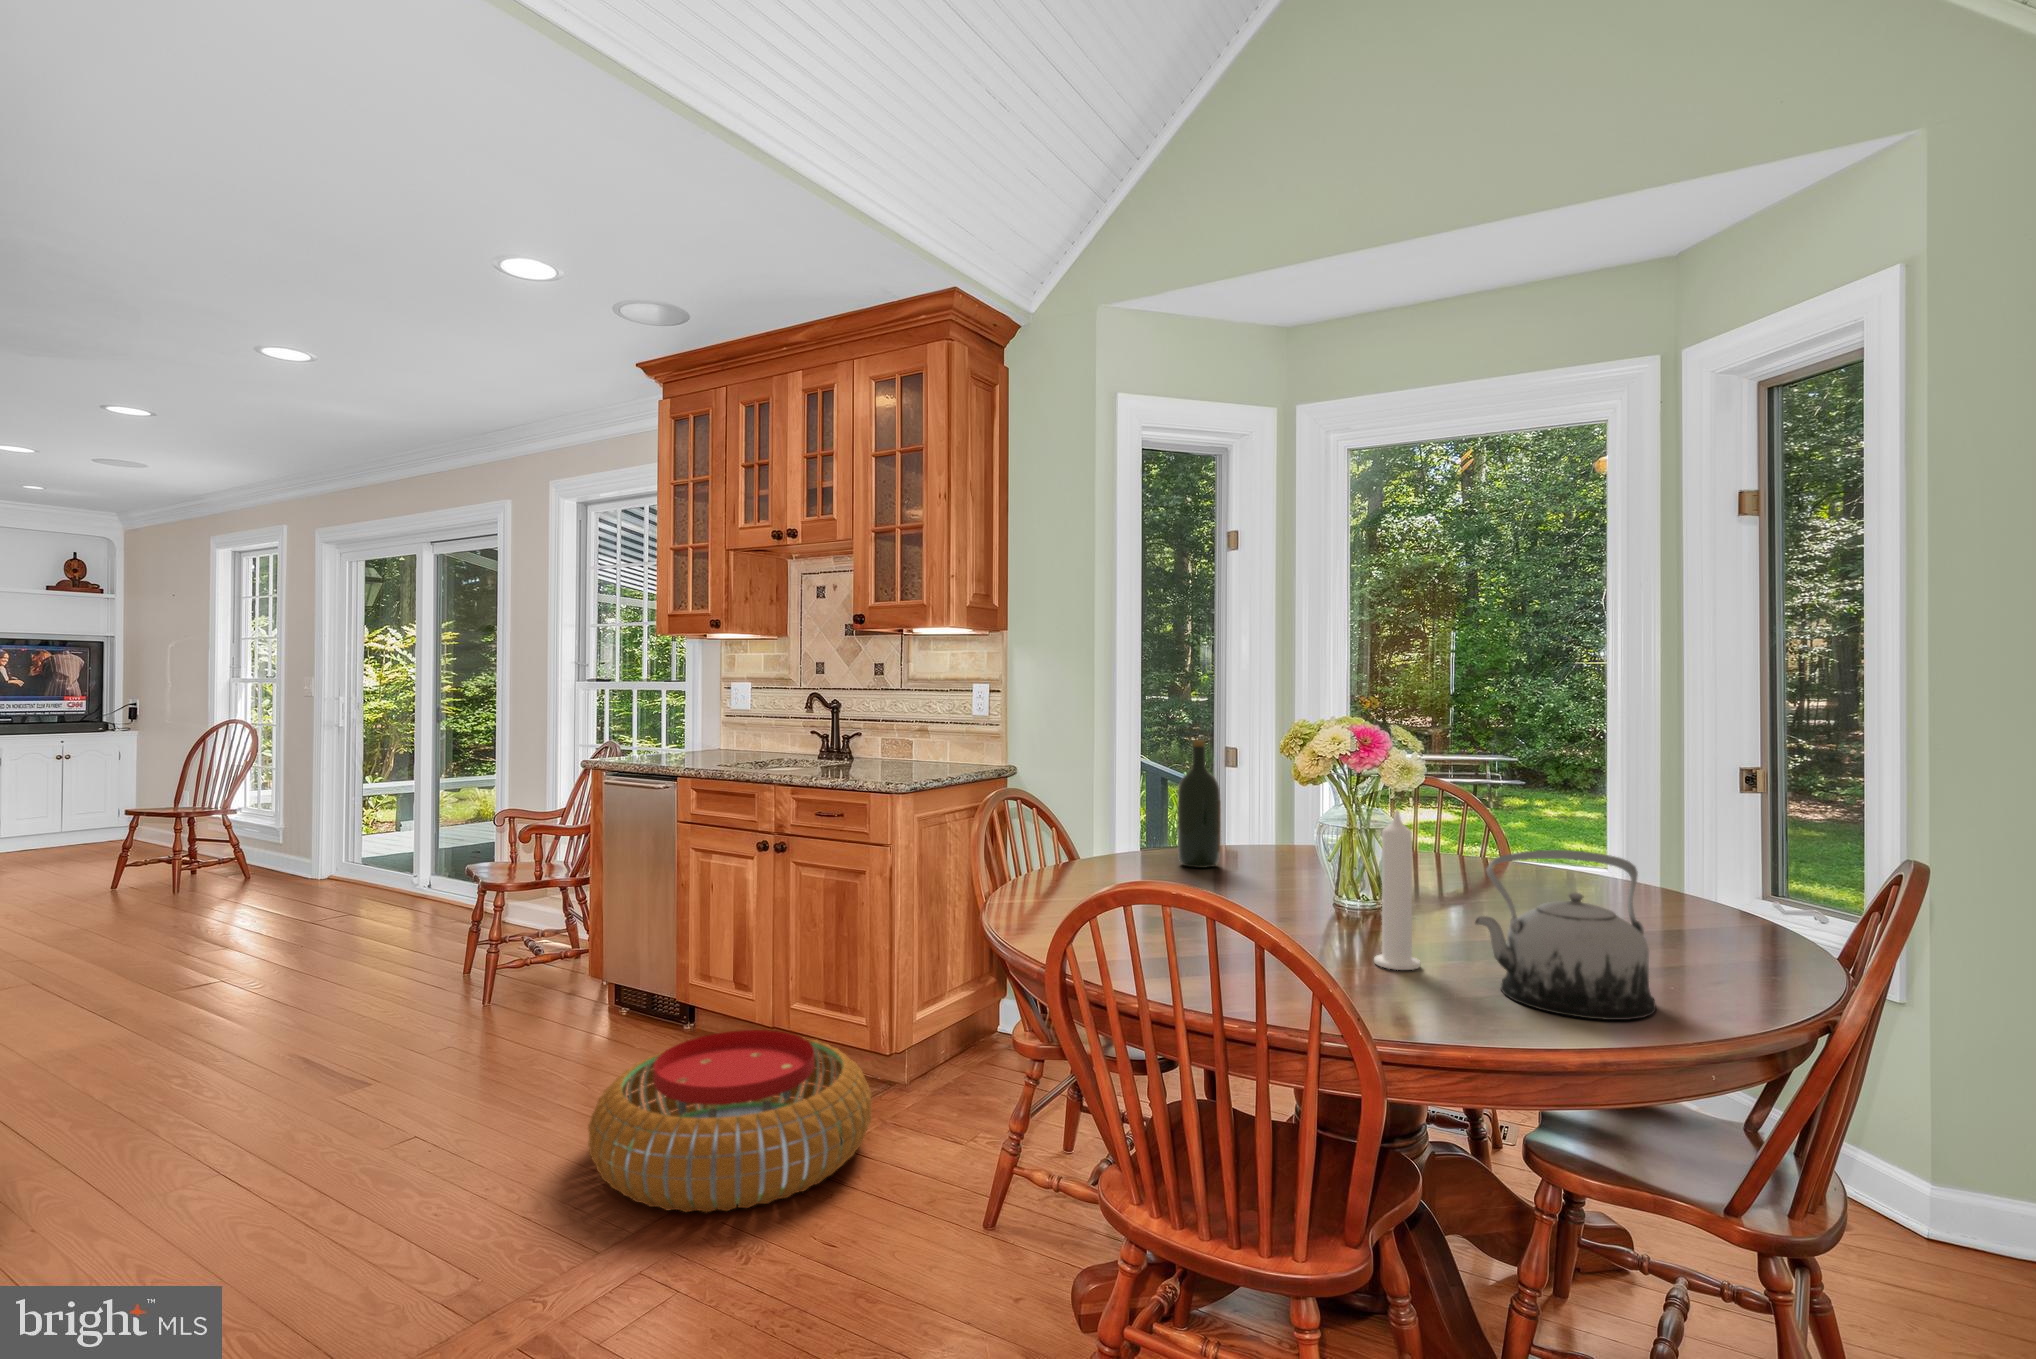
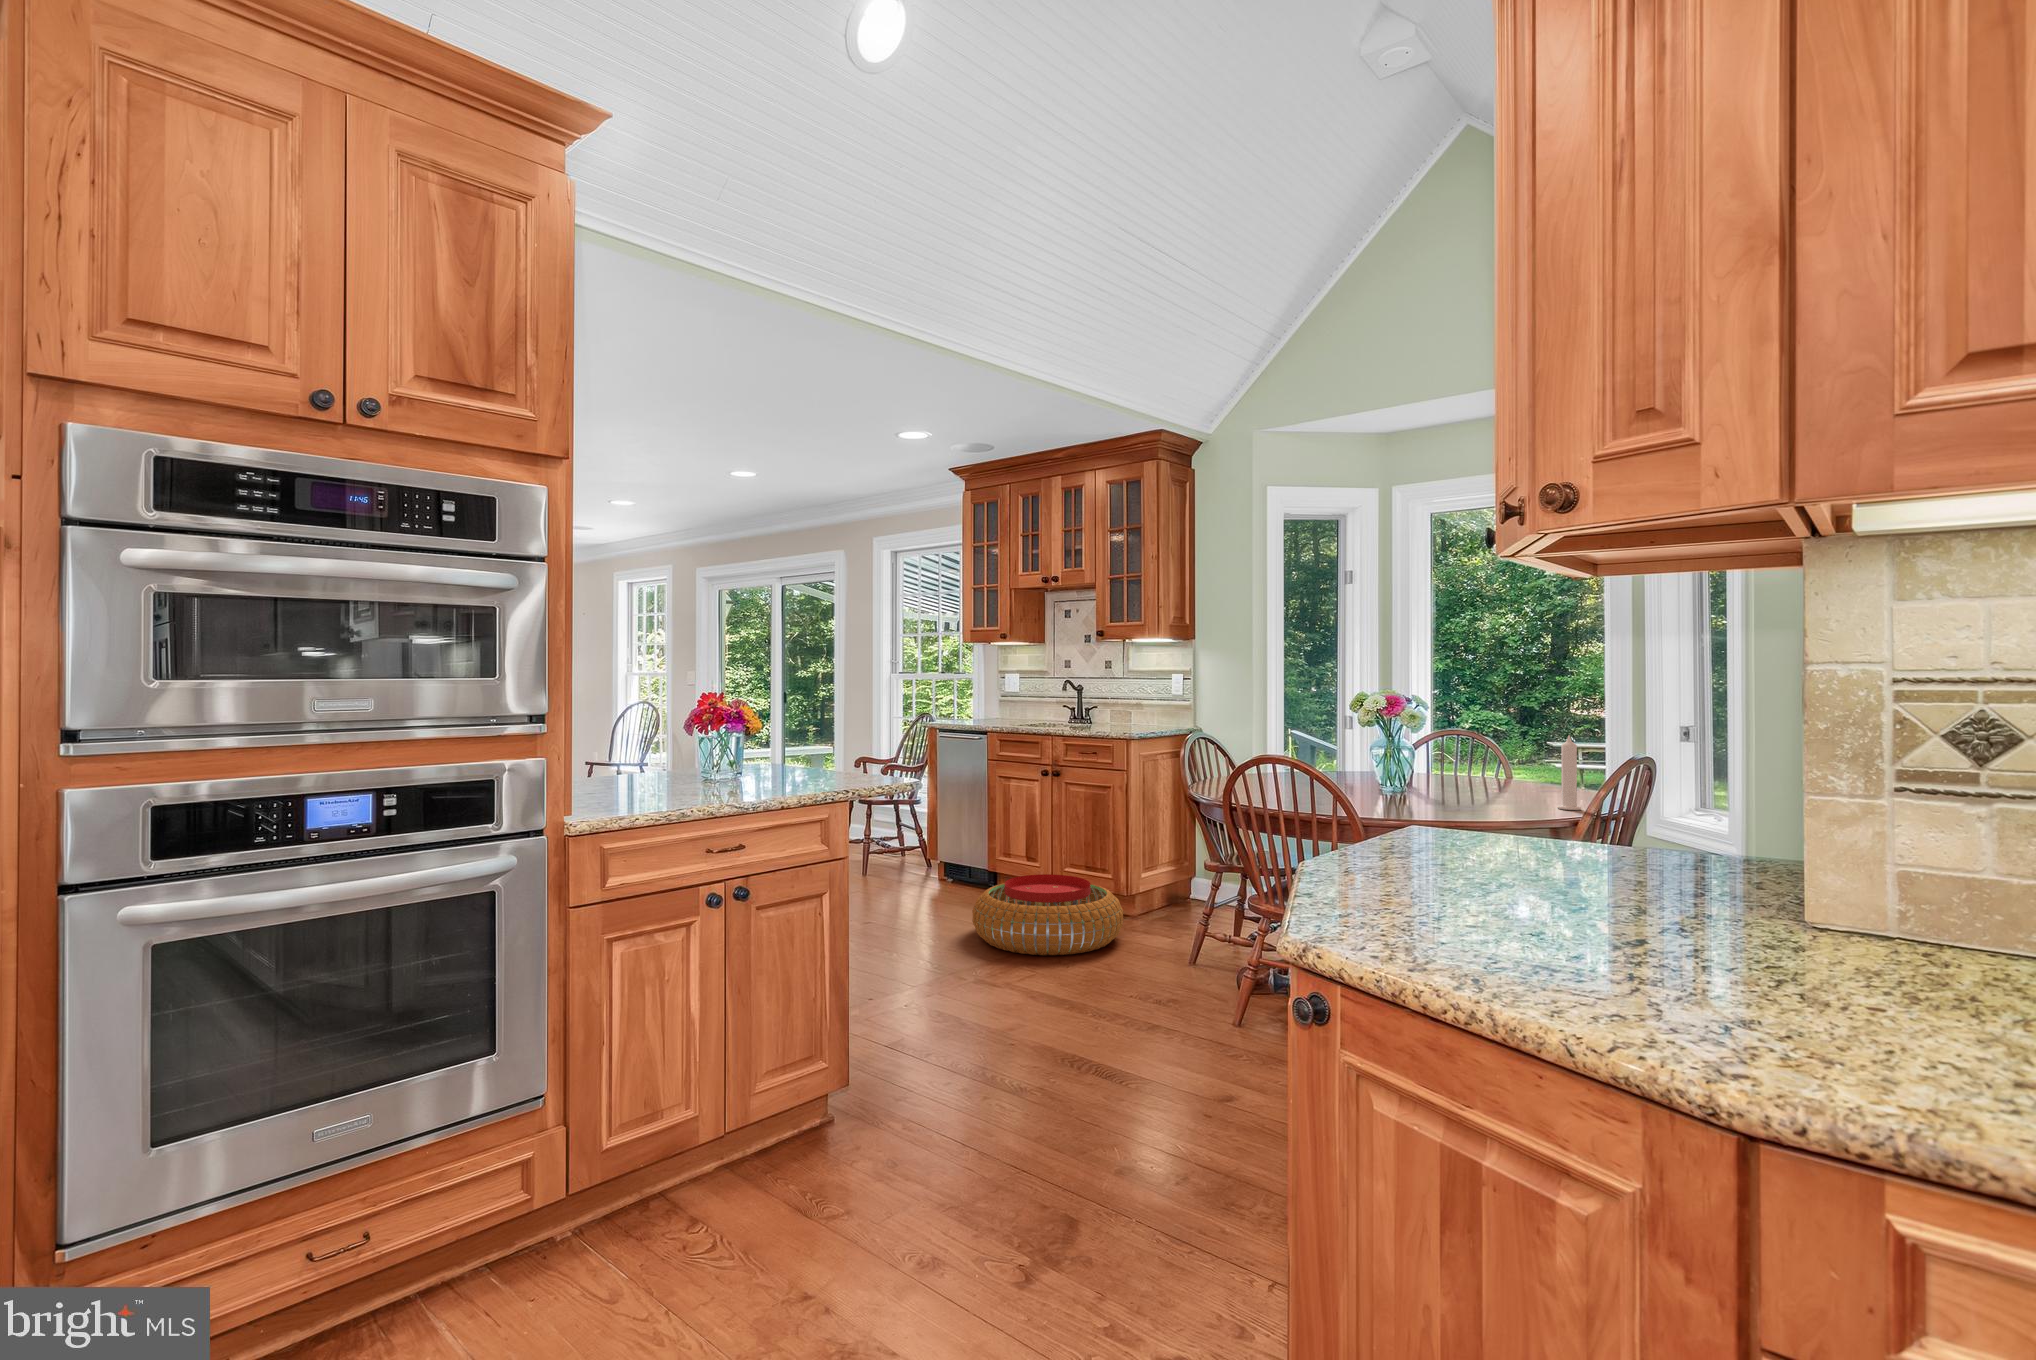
wine bottle: present [1177,740,1221,868] -> none [1301,706,1326,778]
candle: present [1374,810,1421,970] -> present [1557,735,1581,810]
teapot: present [1475,850,1656,1020] -> none [1429,752,1512,822]

